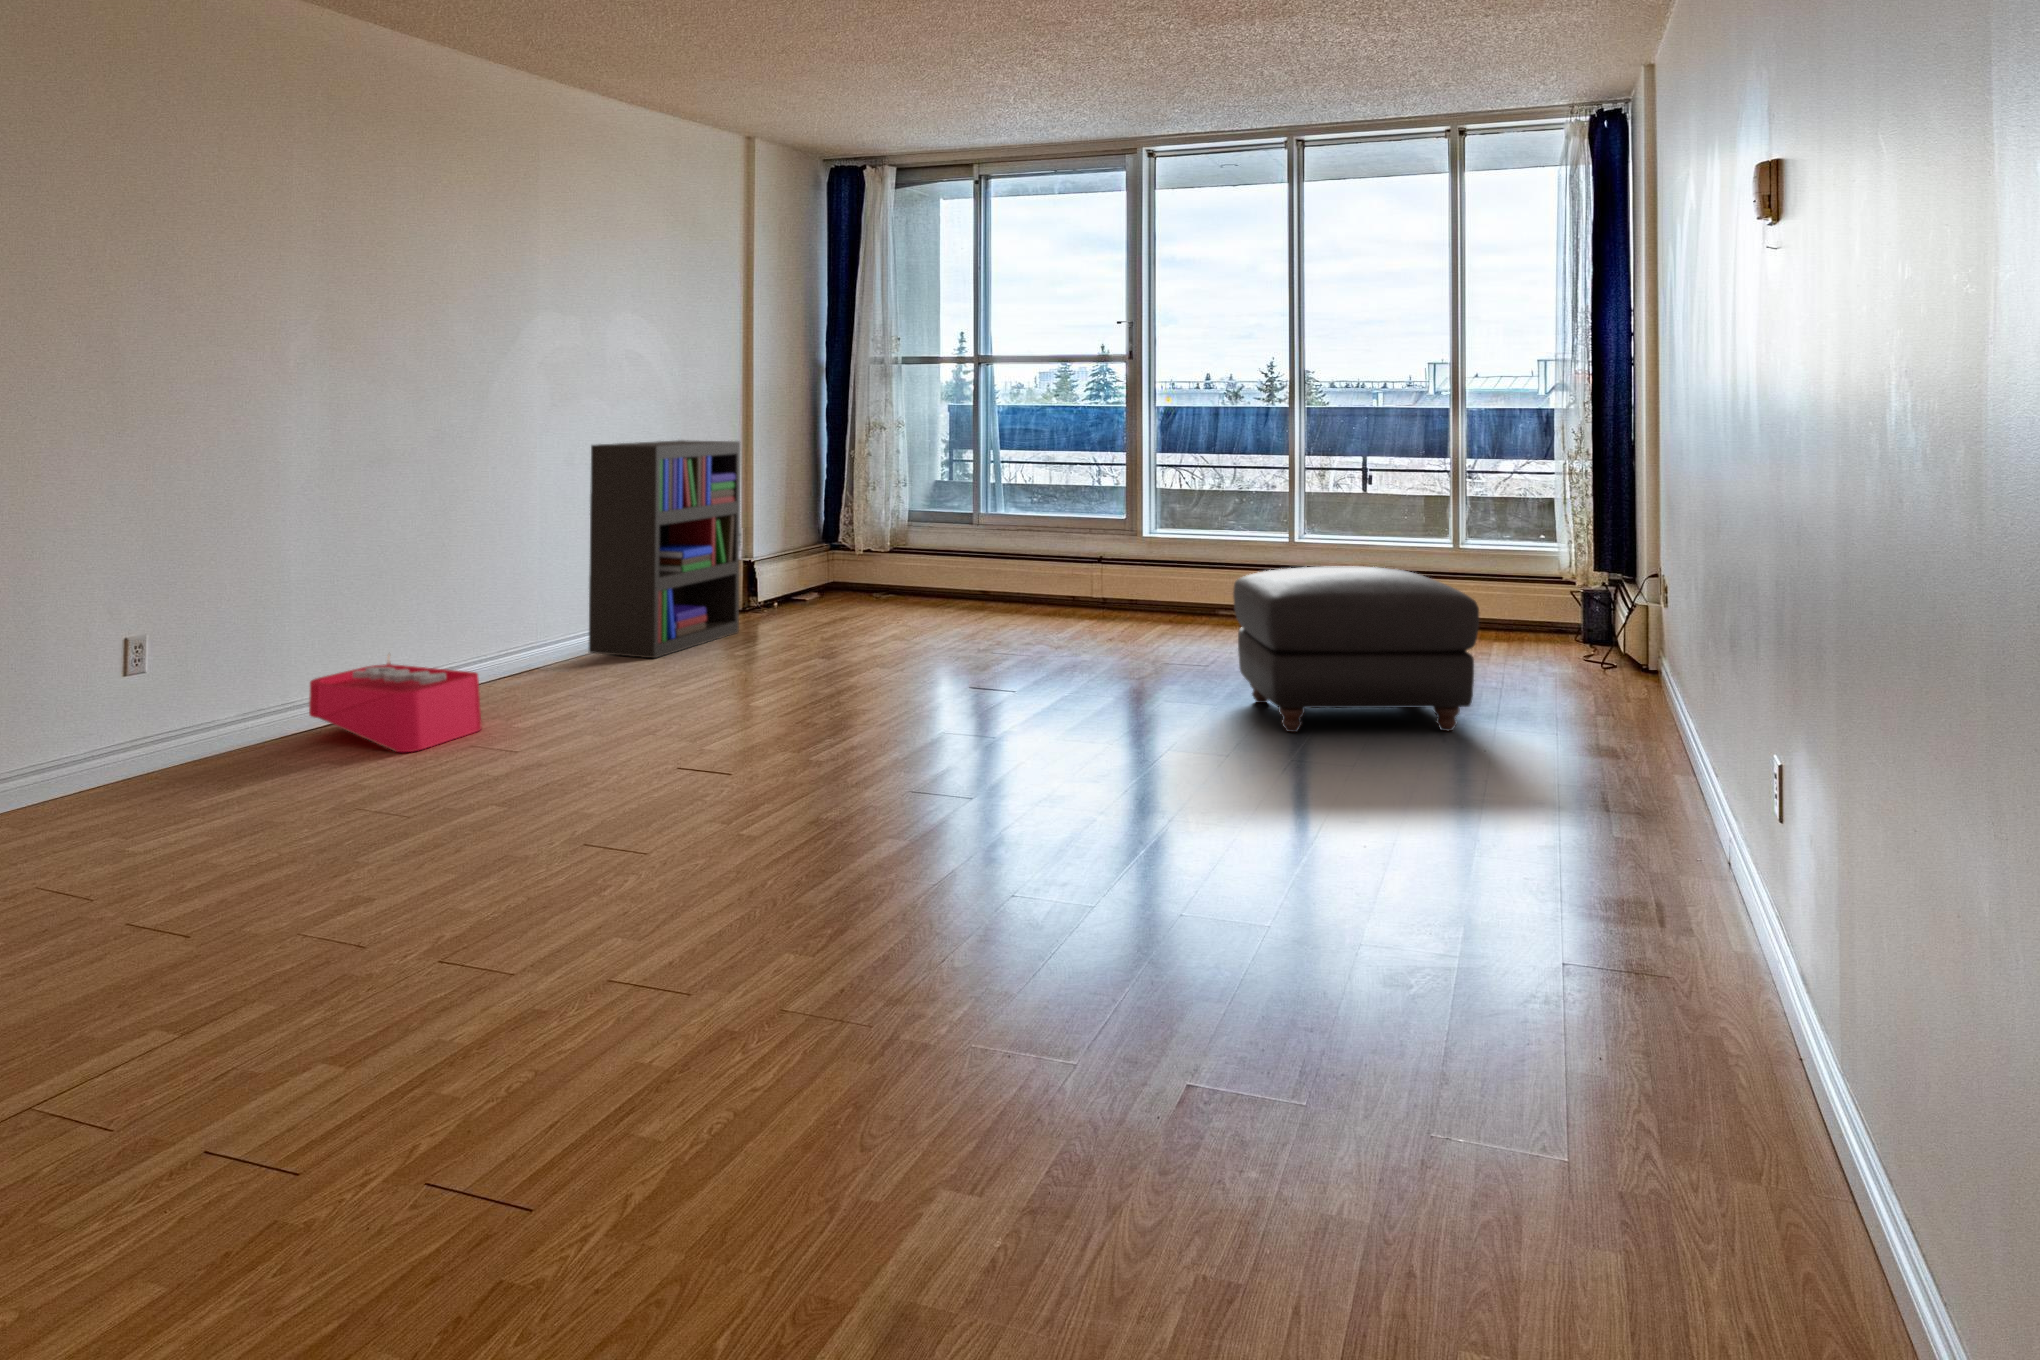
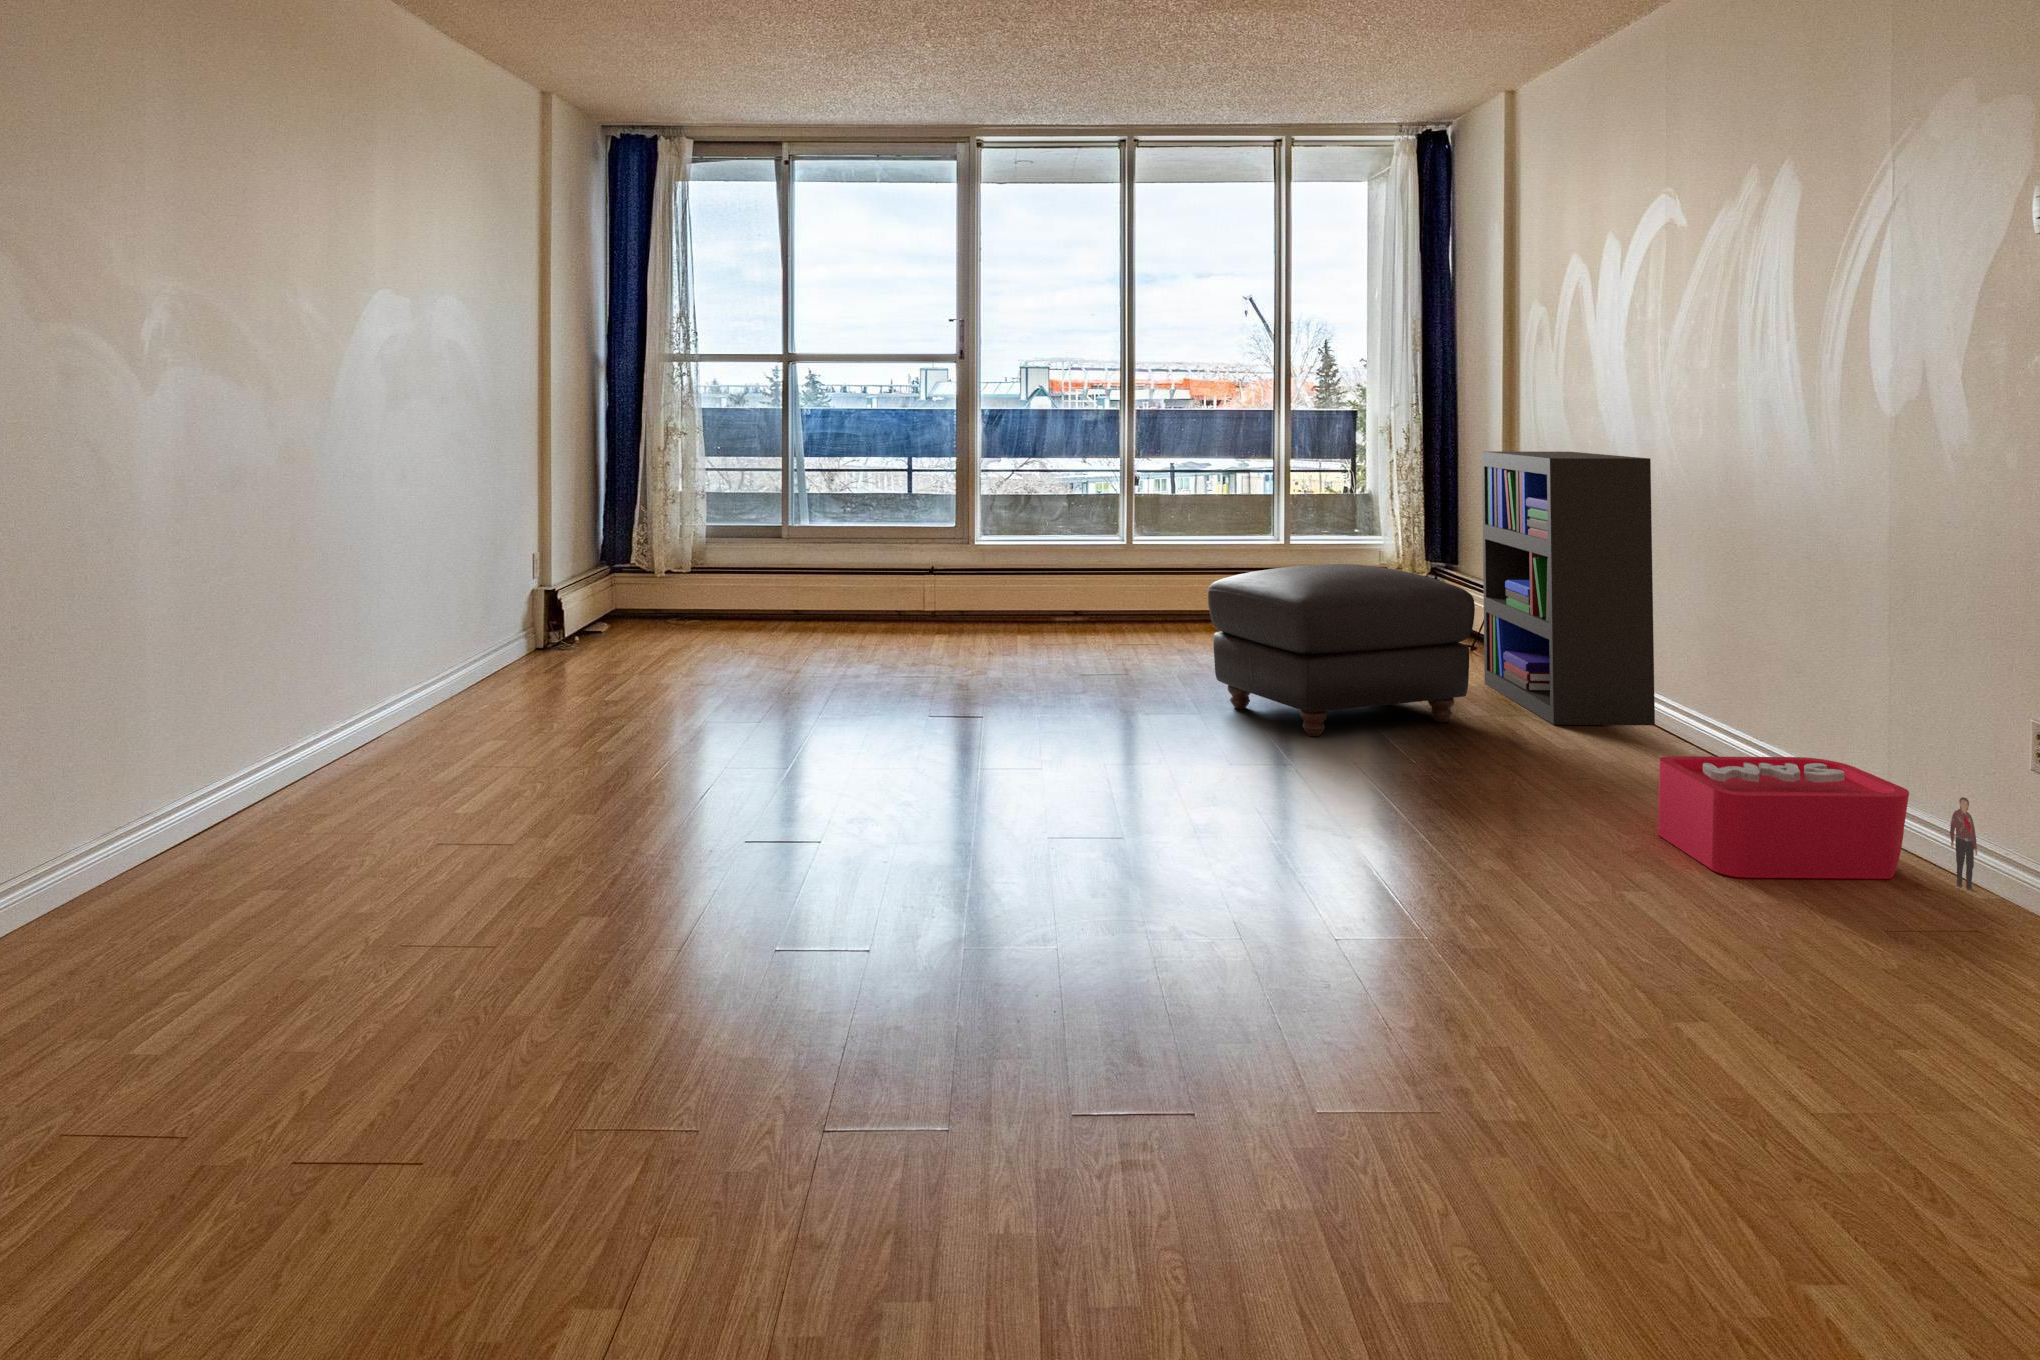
bookshelf: present [589,440,740,658] -> present [1482,451,1655,725]
storage bin: present [309,654,482,752] -> present [1658,756,1977,892]

